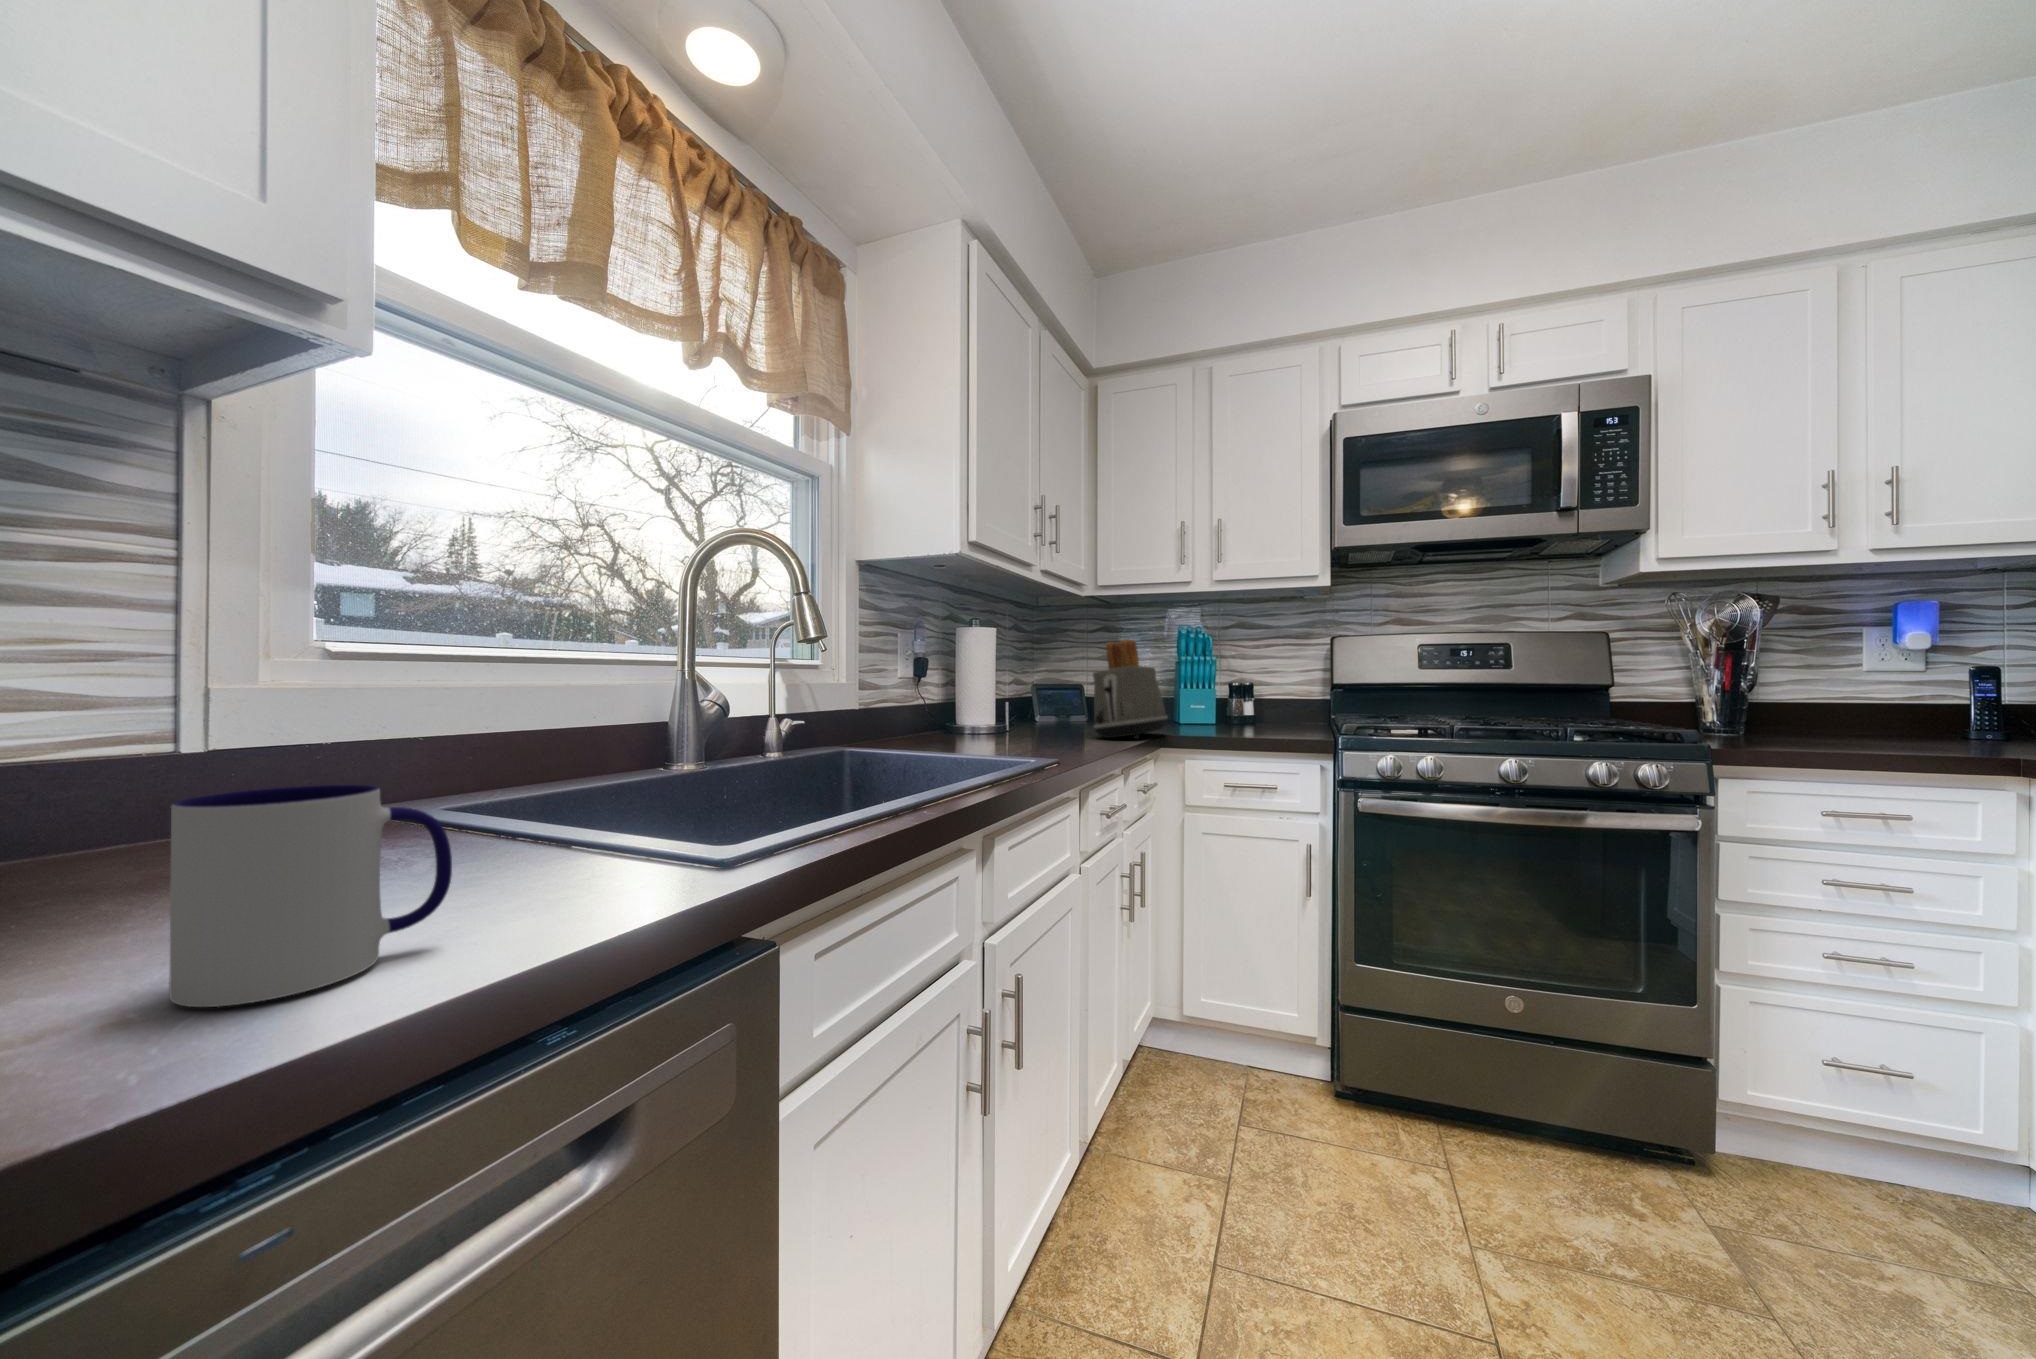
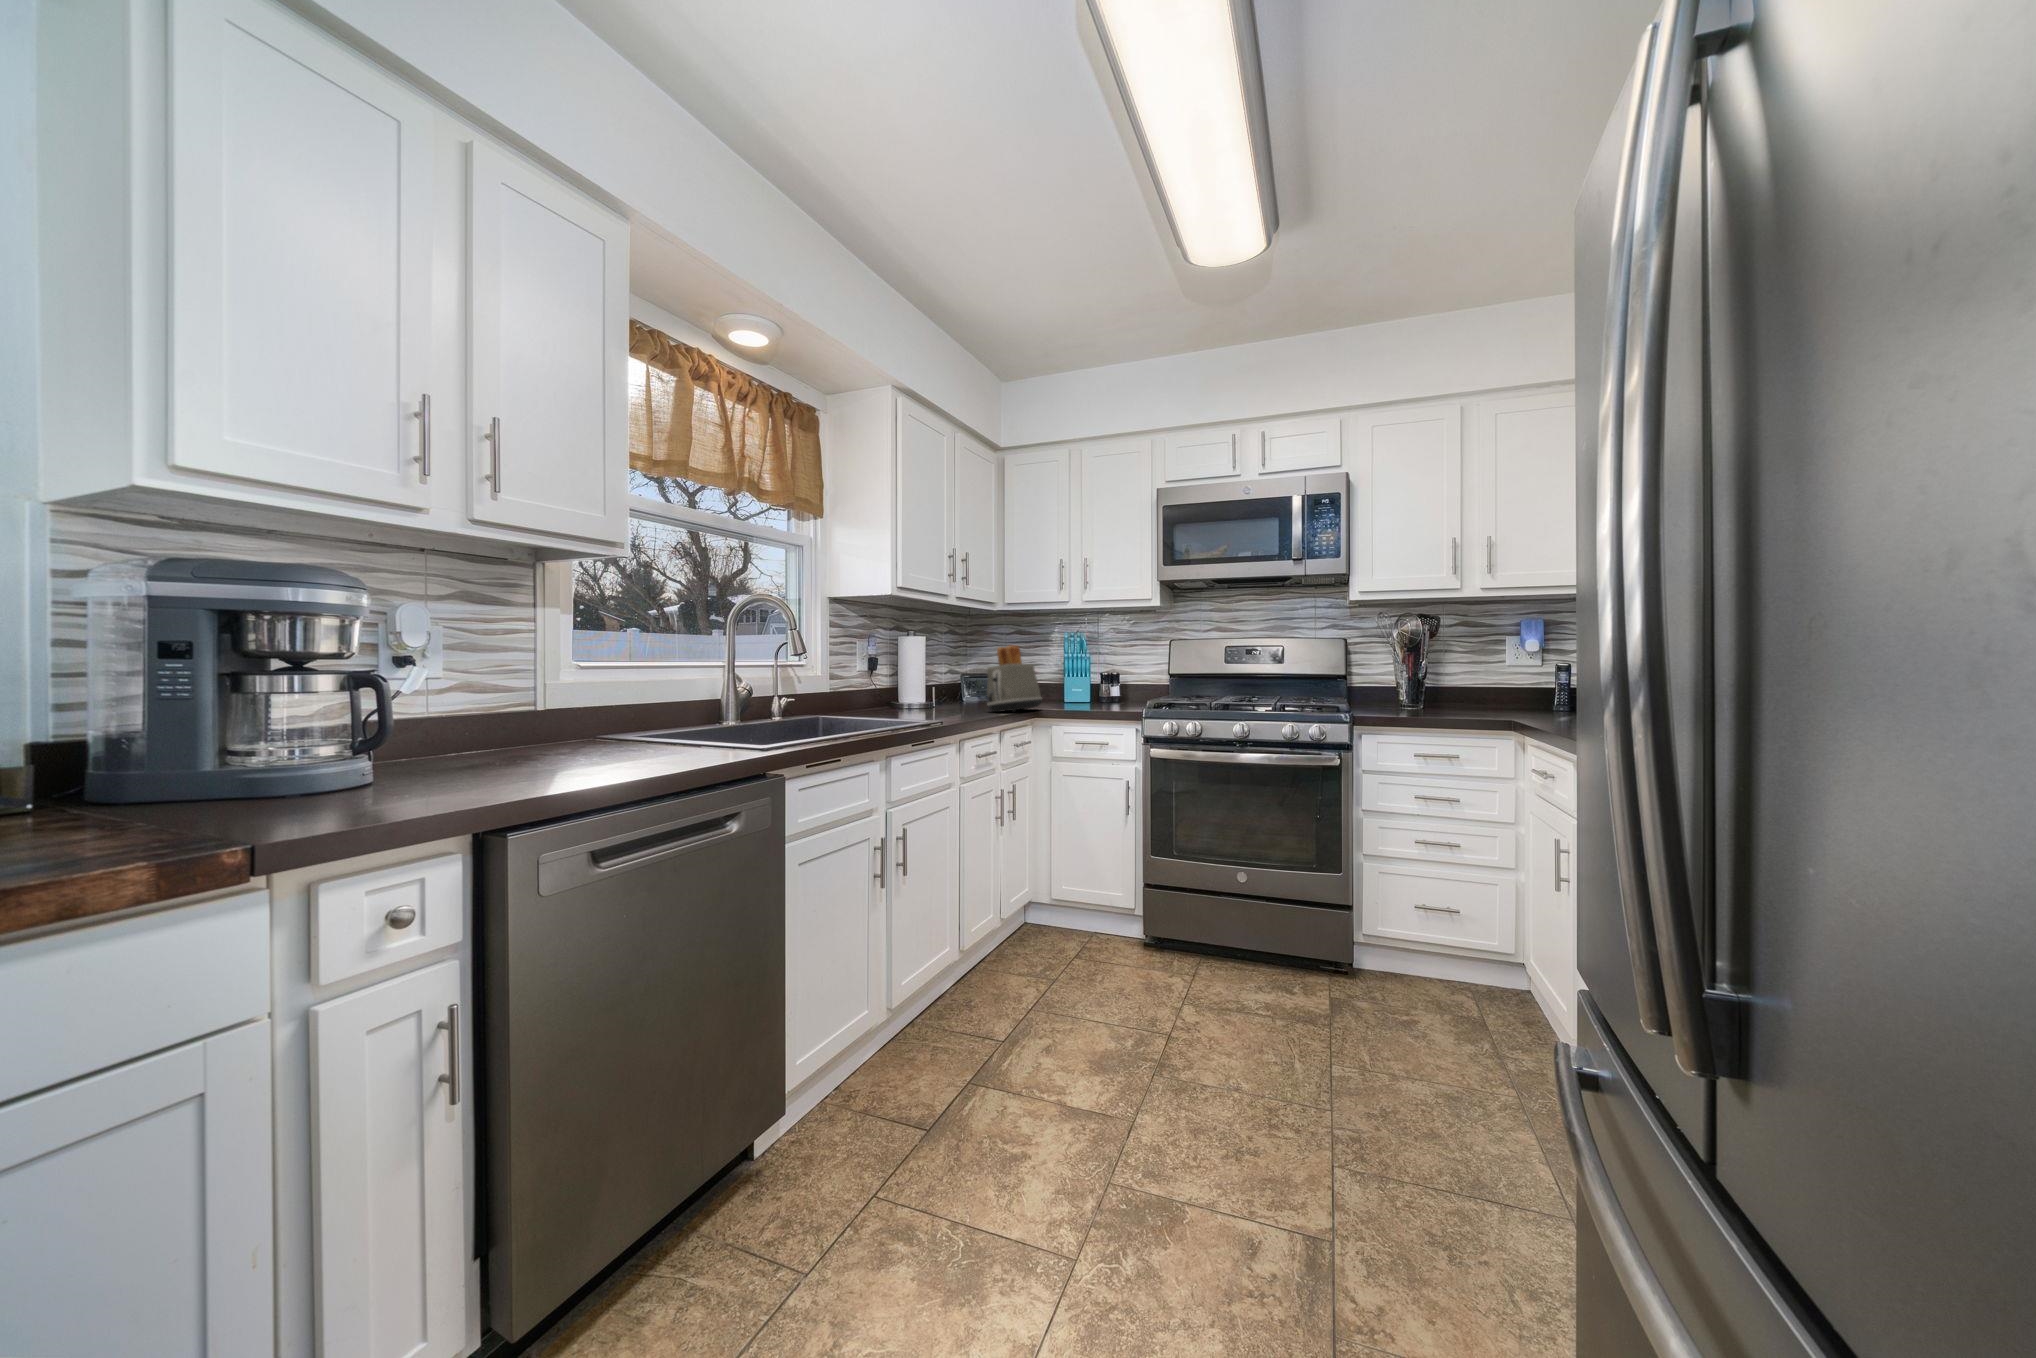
mug: present [169,785,452,1007] -> none [631,712,692,766]

